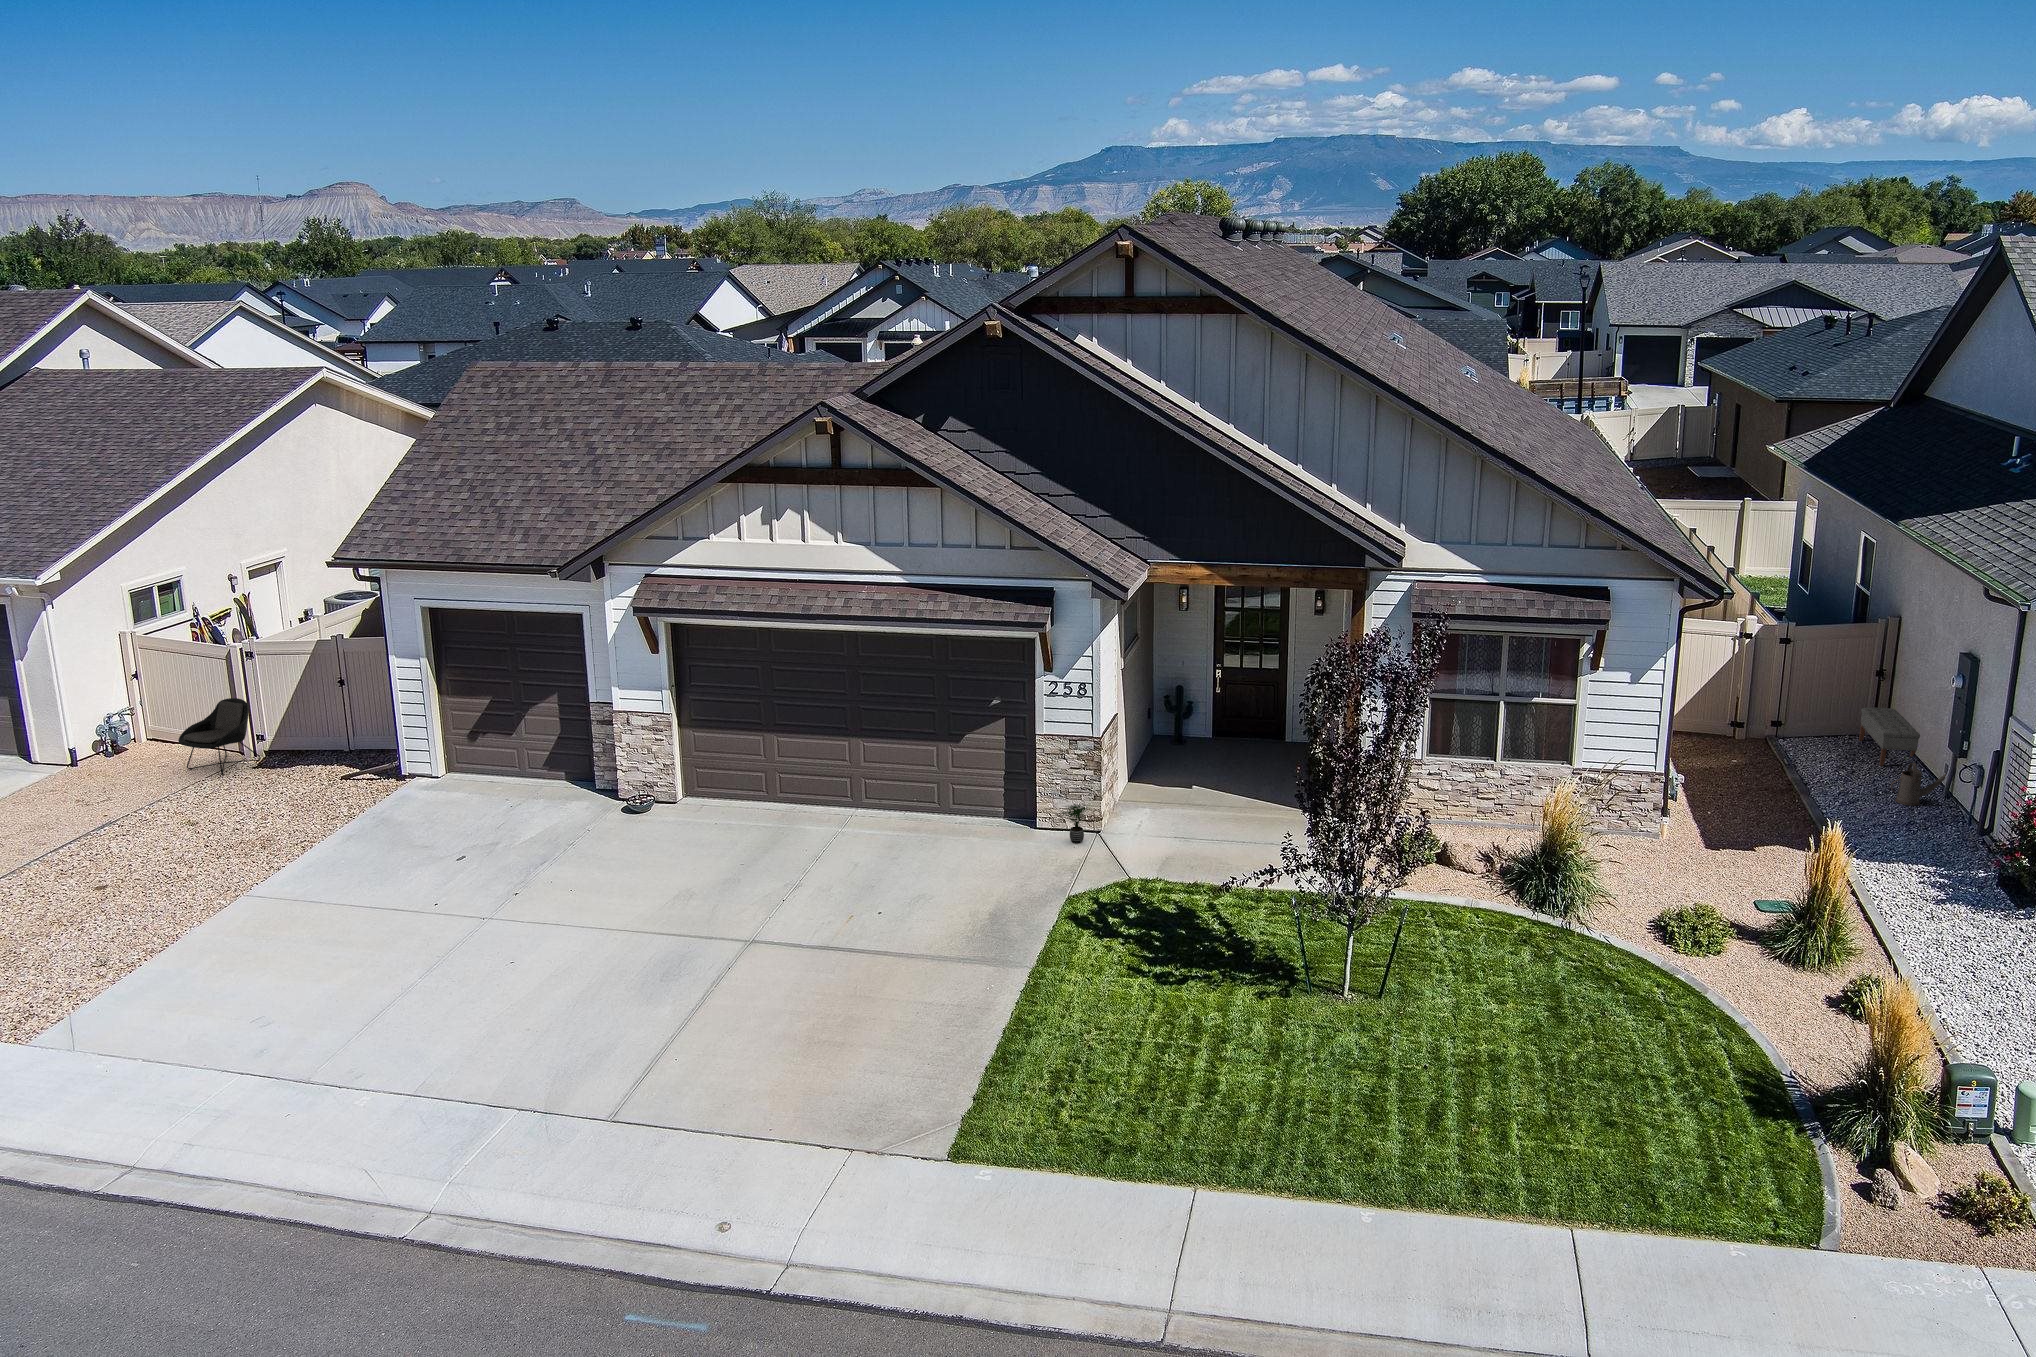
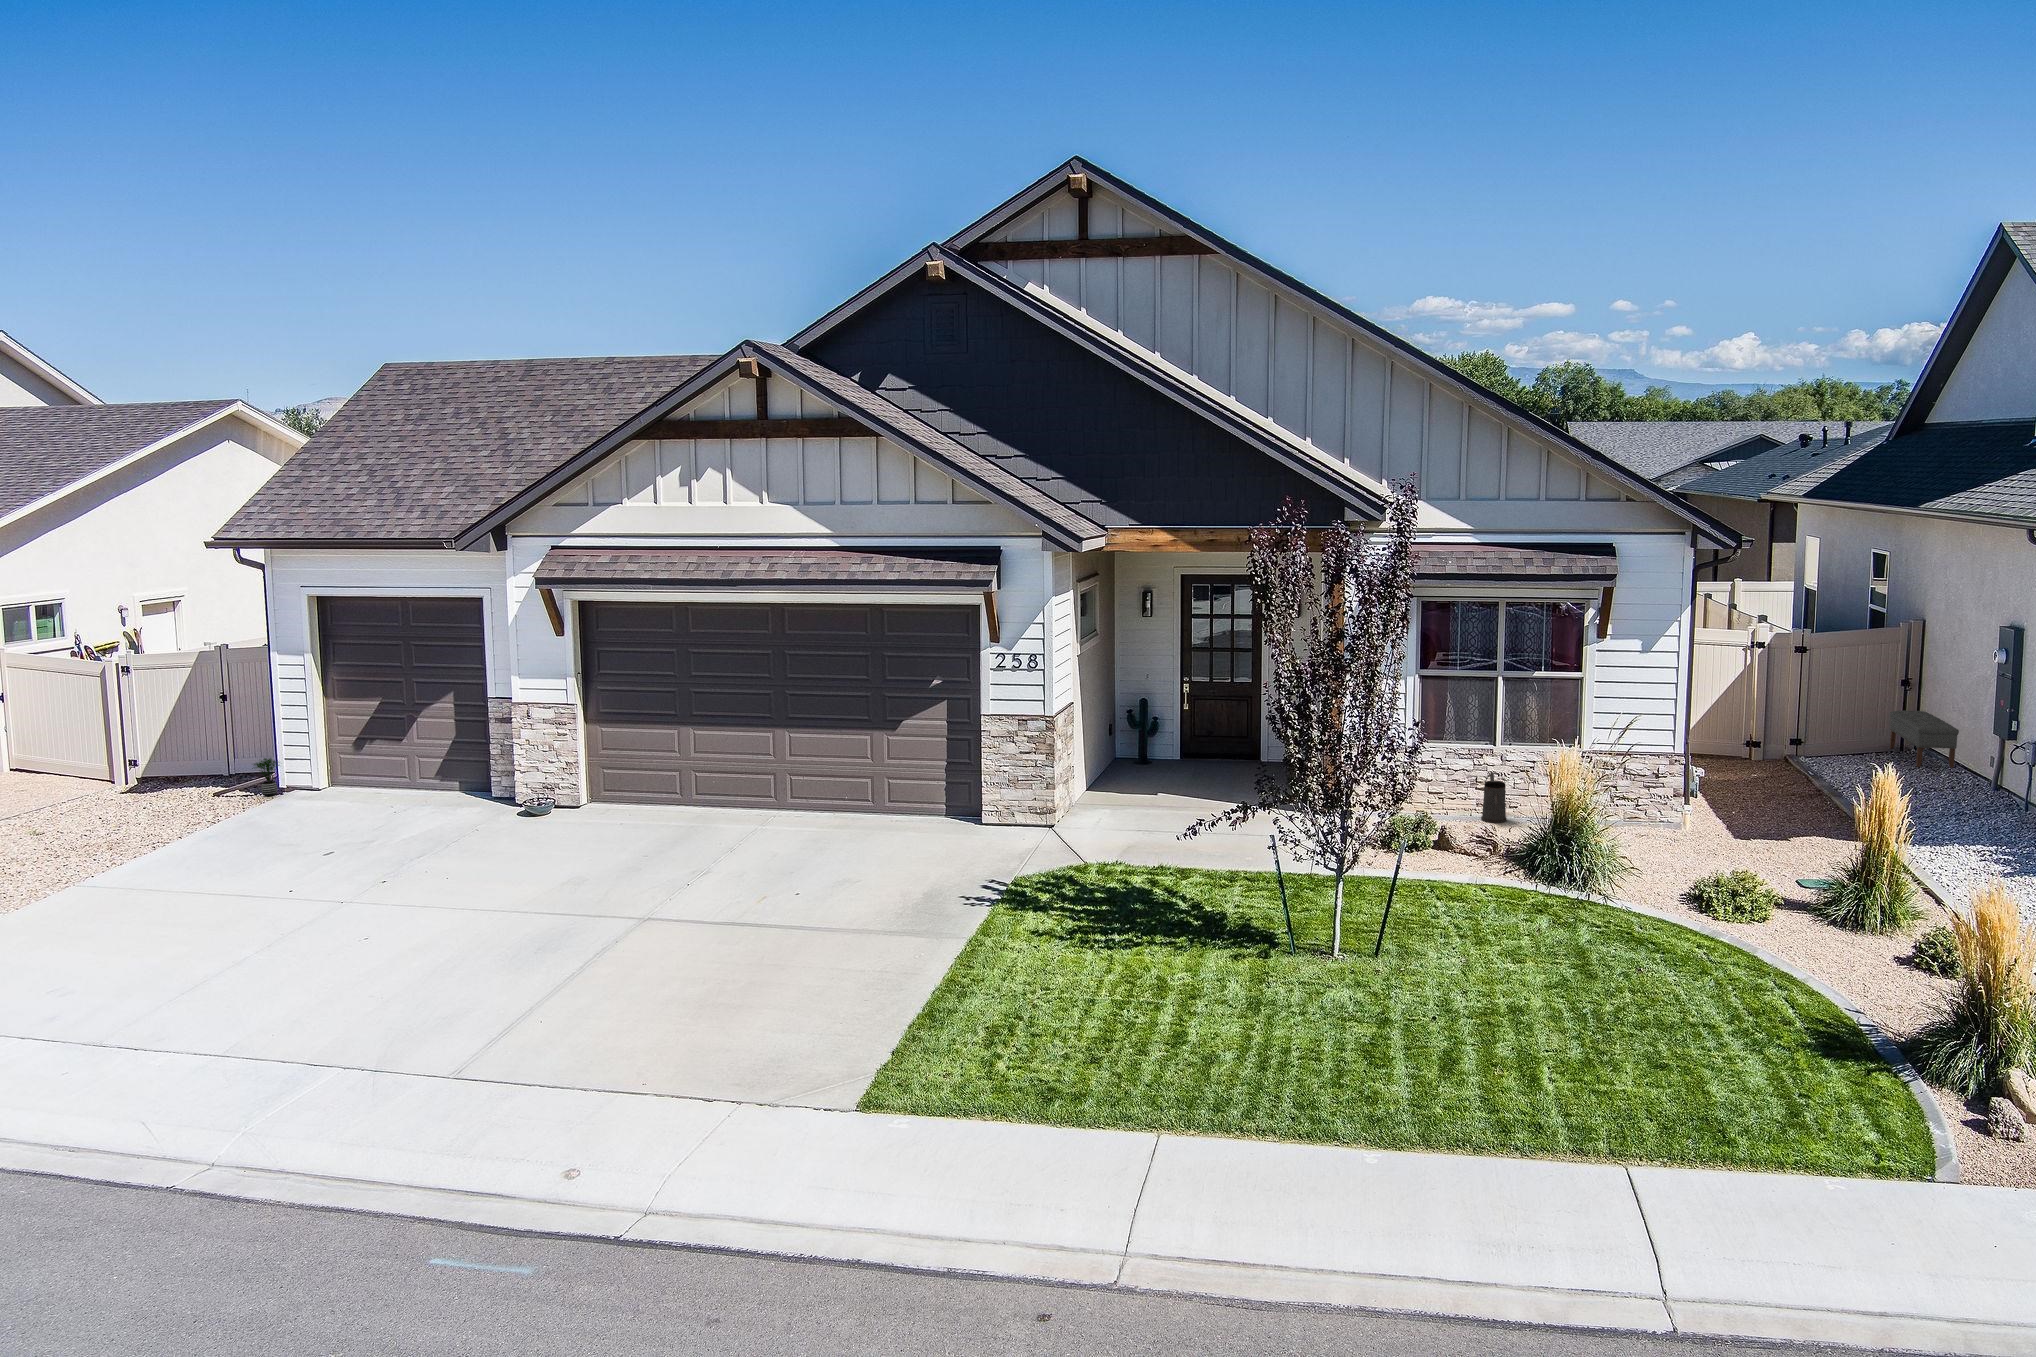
lounge chair: present [178,698,261,775] -> none [28,710,122,791]
watering can: present [1891,763,1946,806] -> present [1481,772,1507,823]
potted plant: present [1062,804,1087,843] -> present [252,758,279,797]

